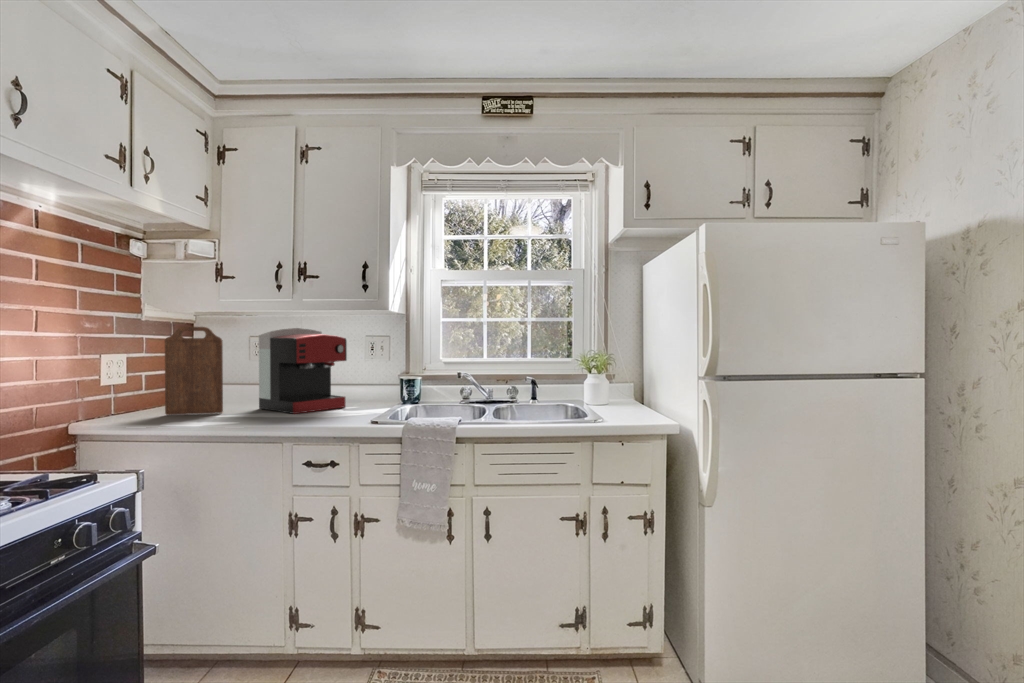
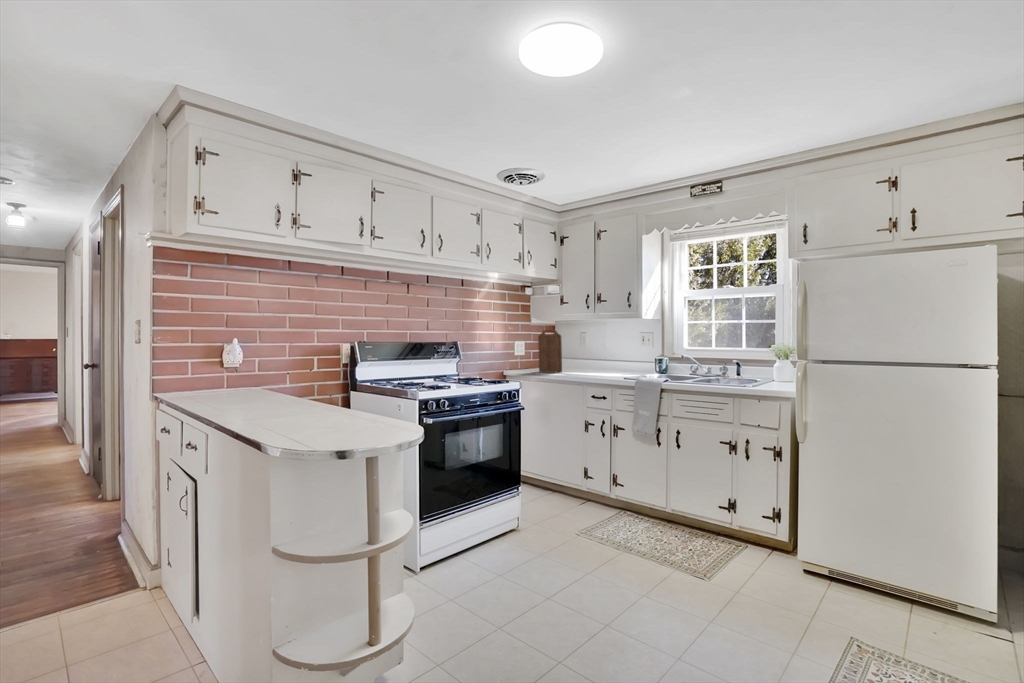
coffee maker: present [259,328,347,414] -> none [579,329,621,374]

